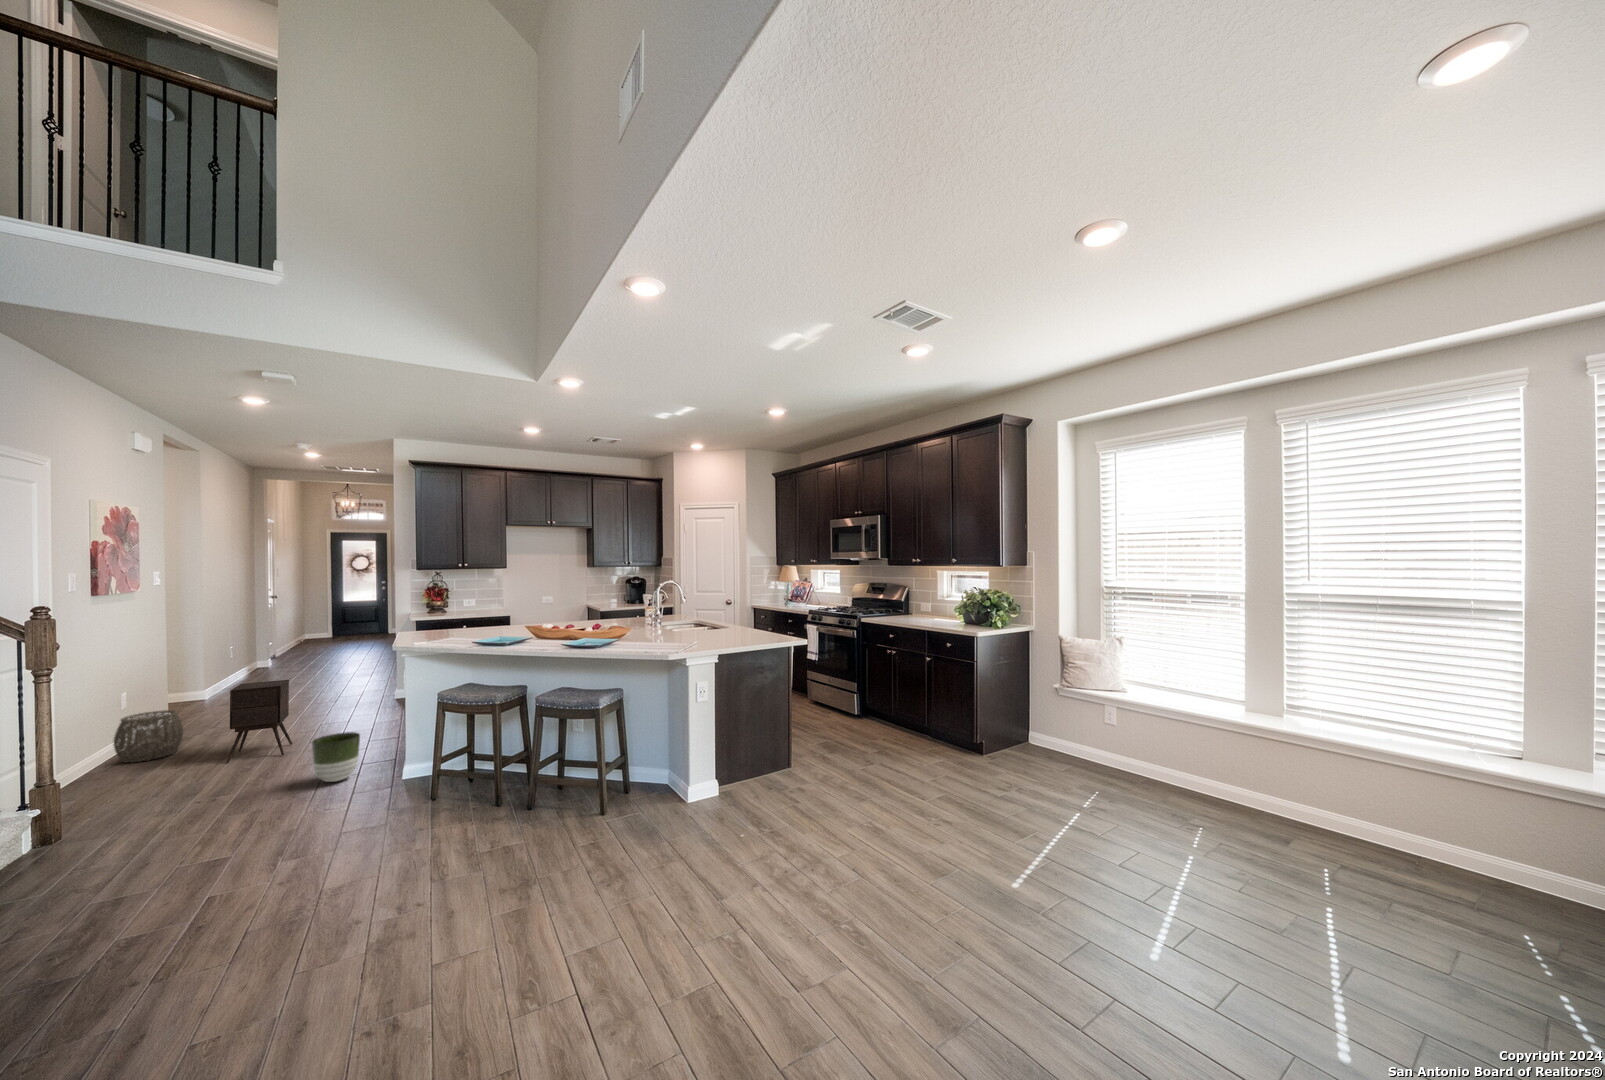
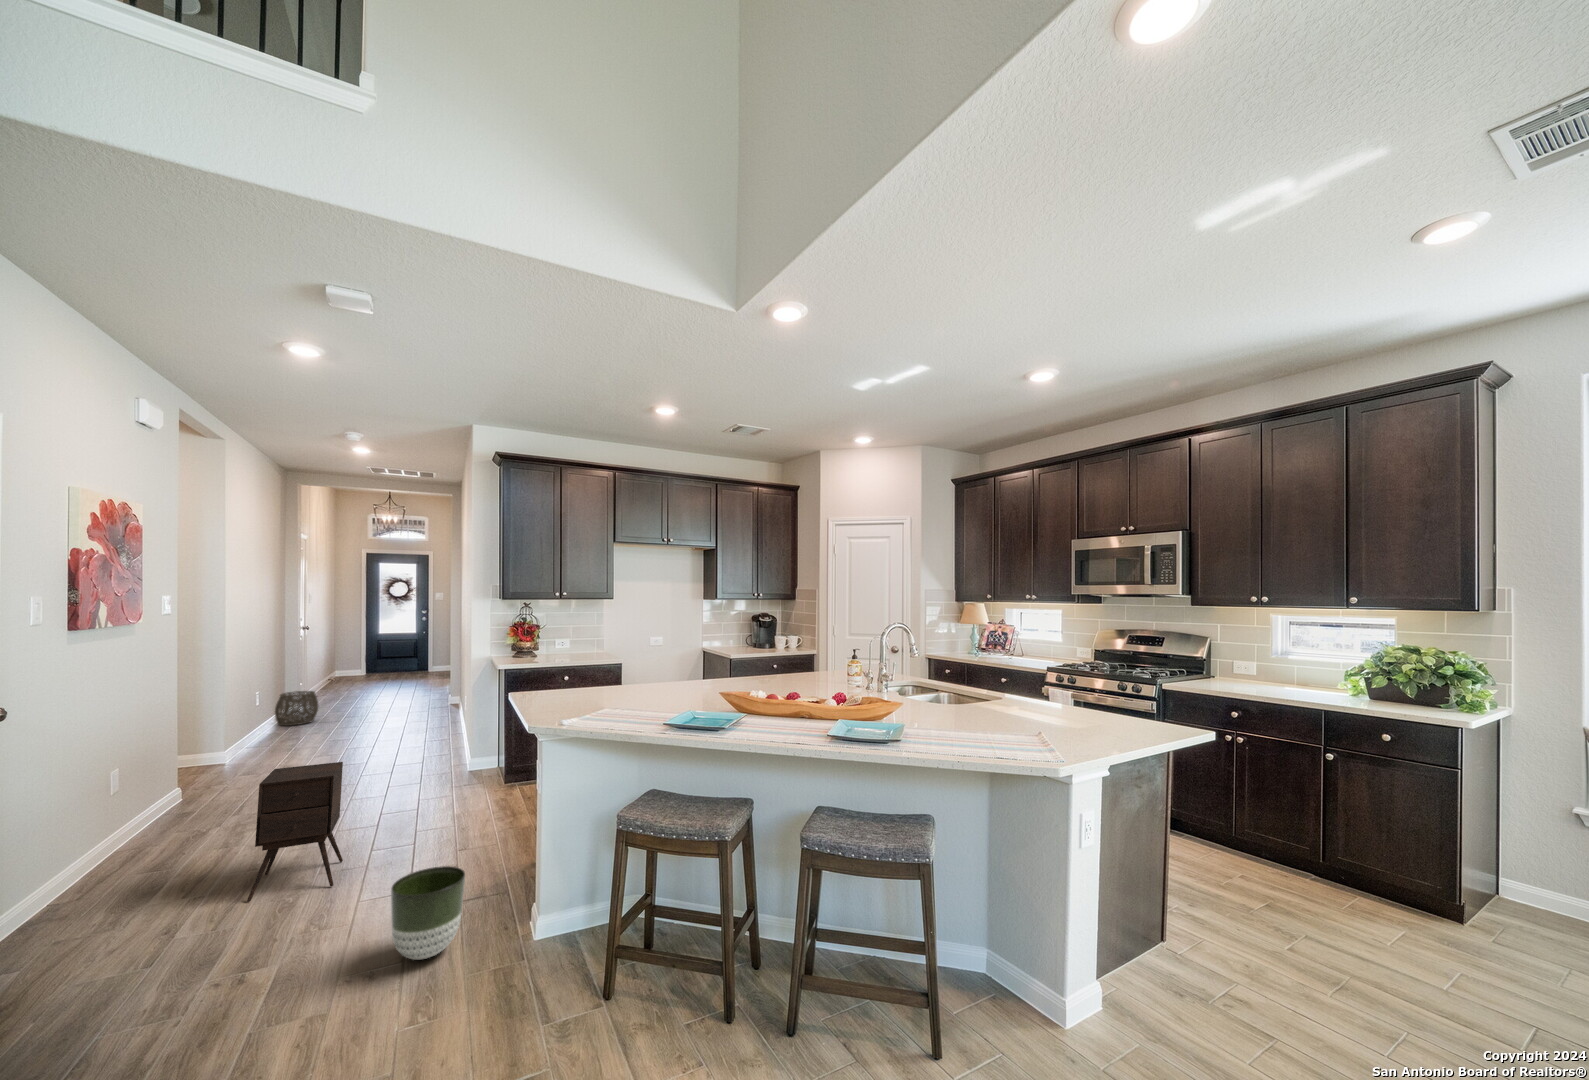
woven basket: present [113,710,184,763] -> present [275,691,318,726]

